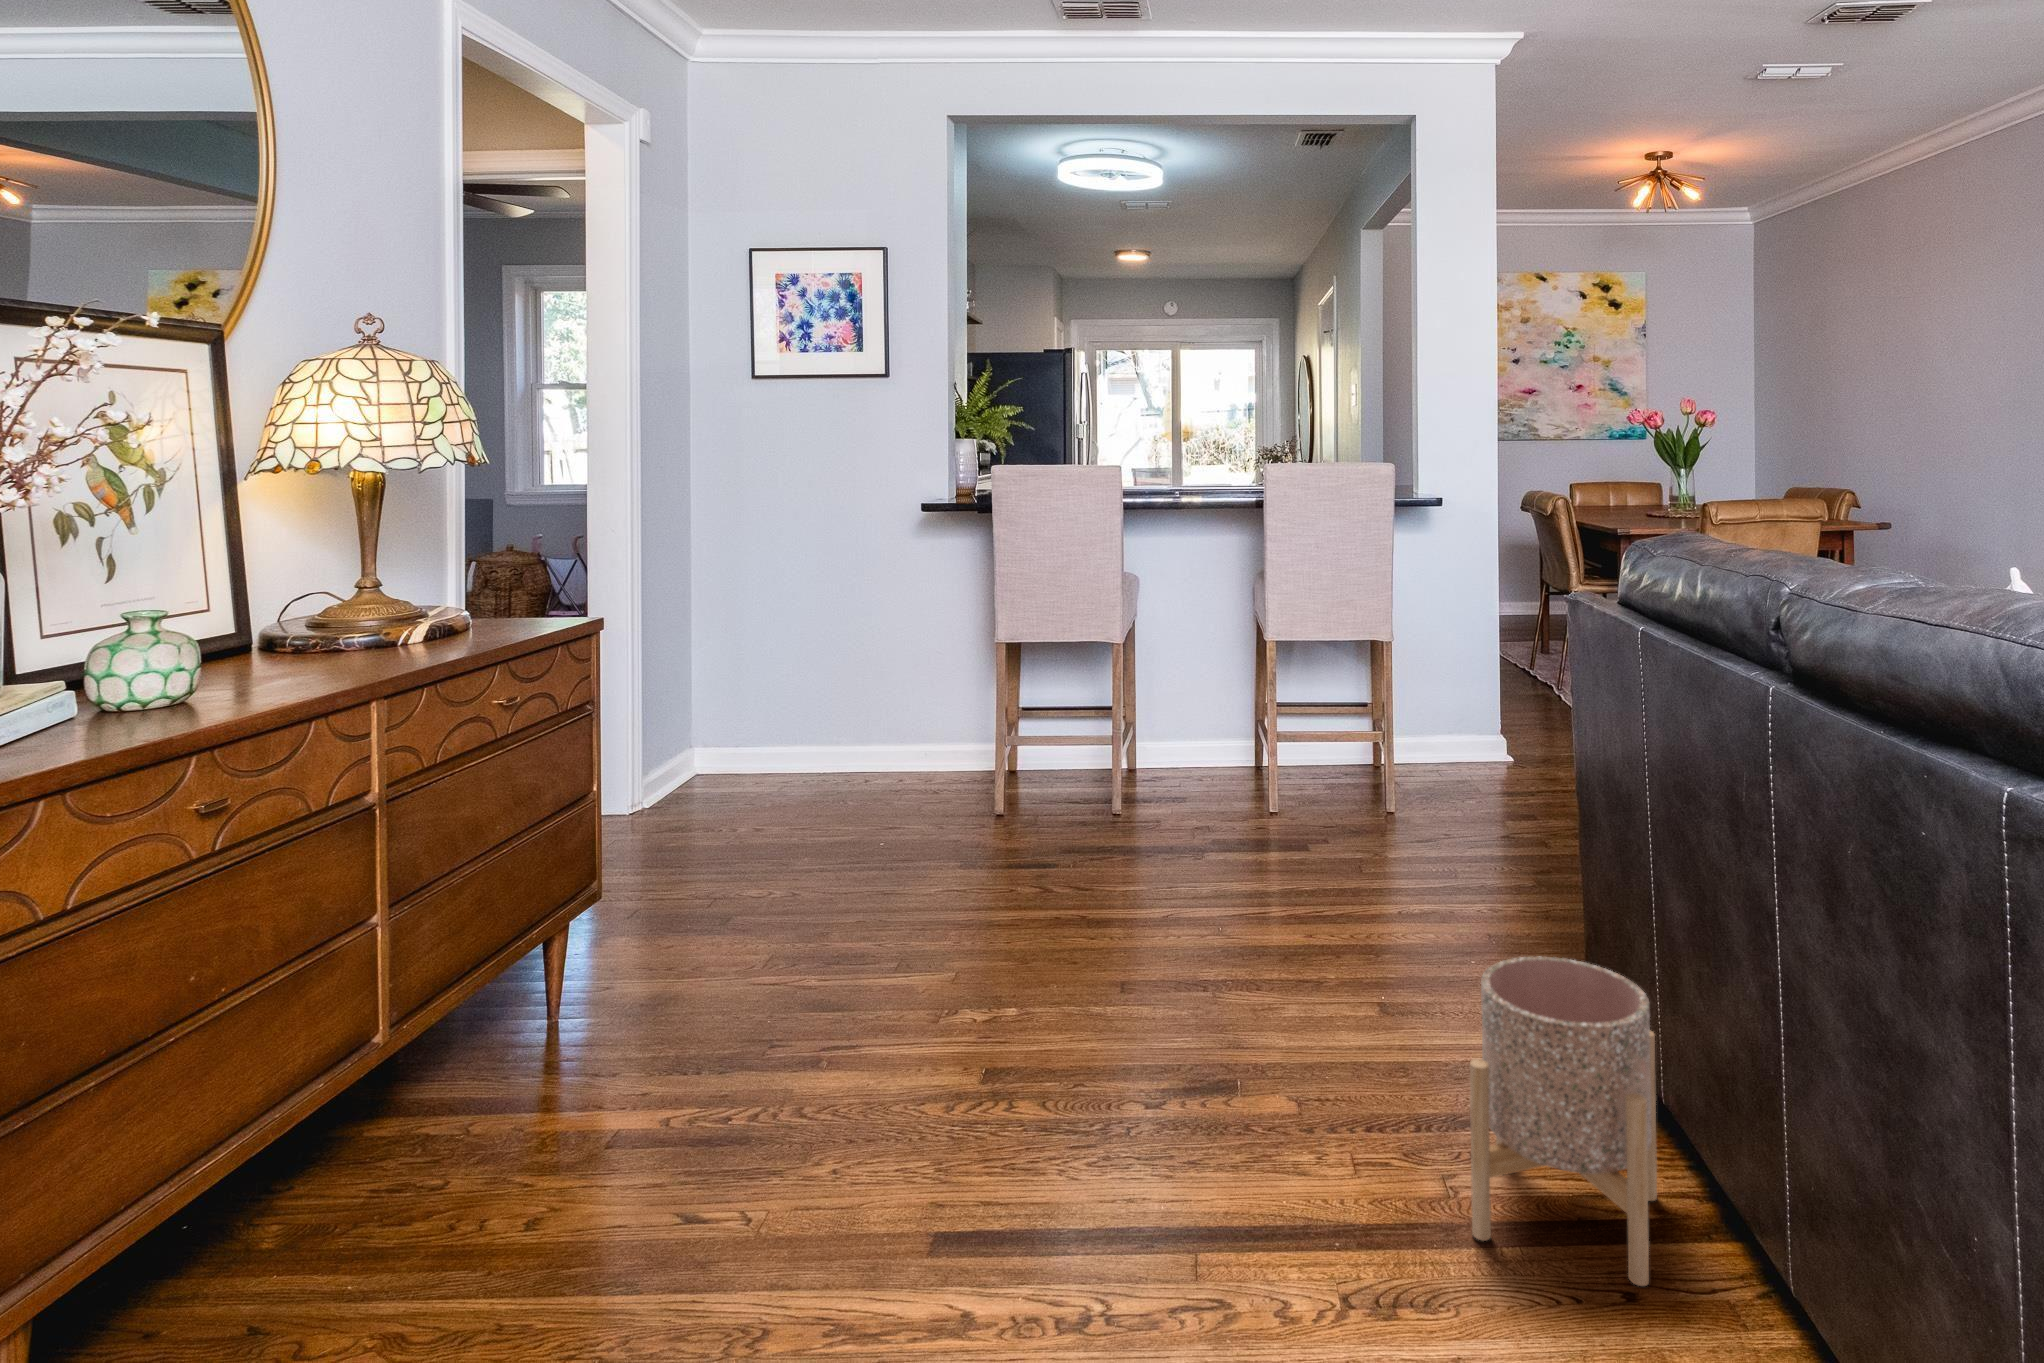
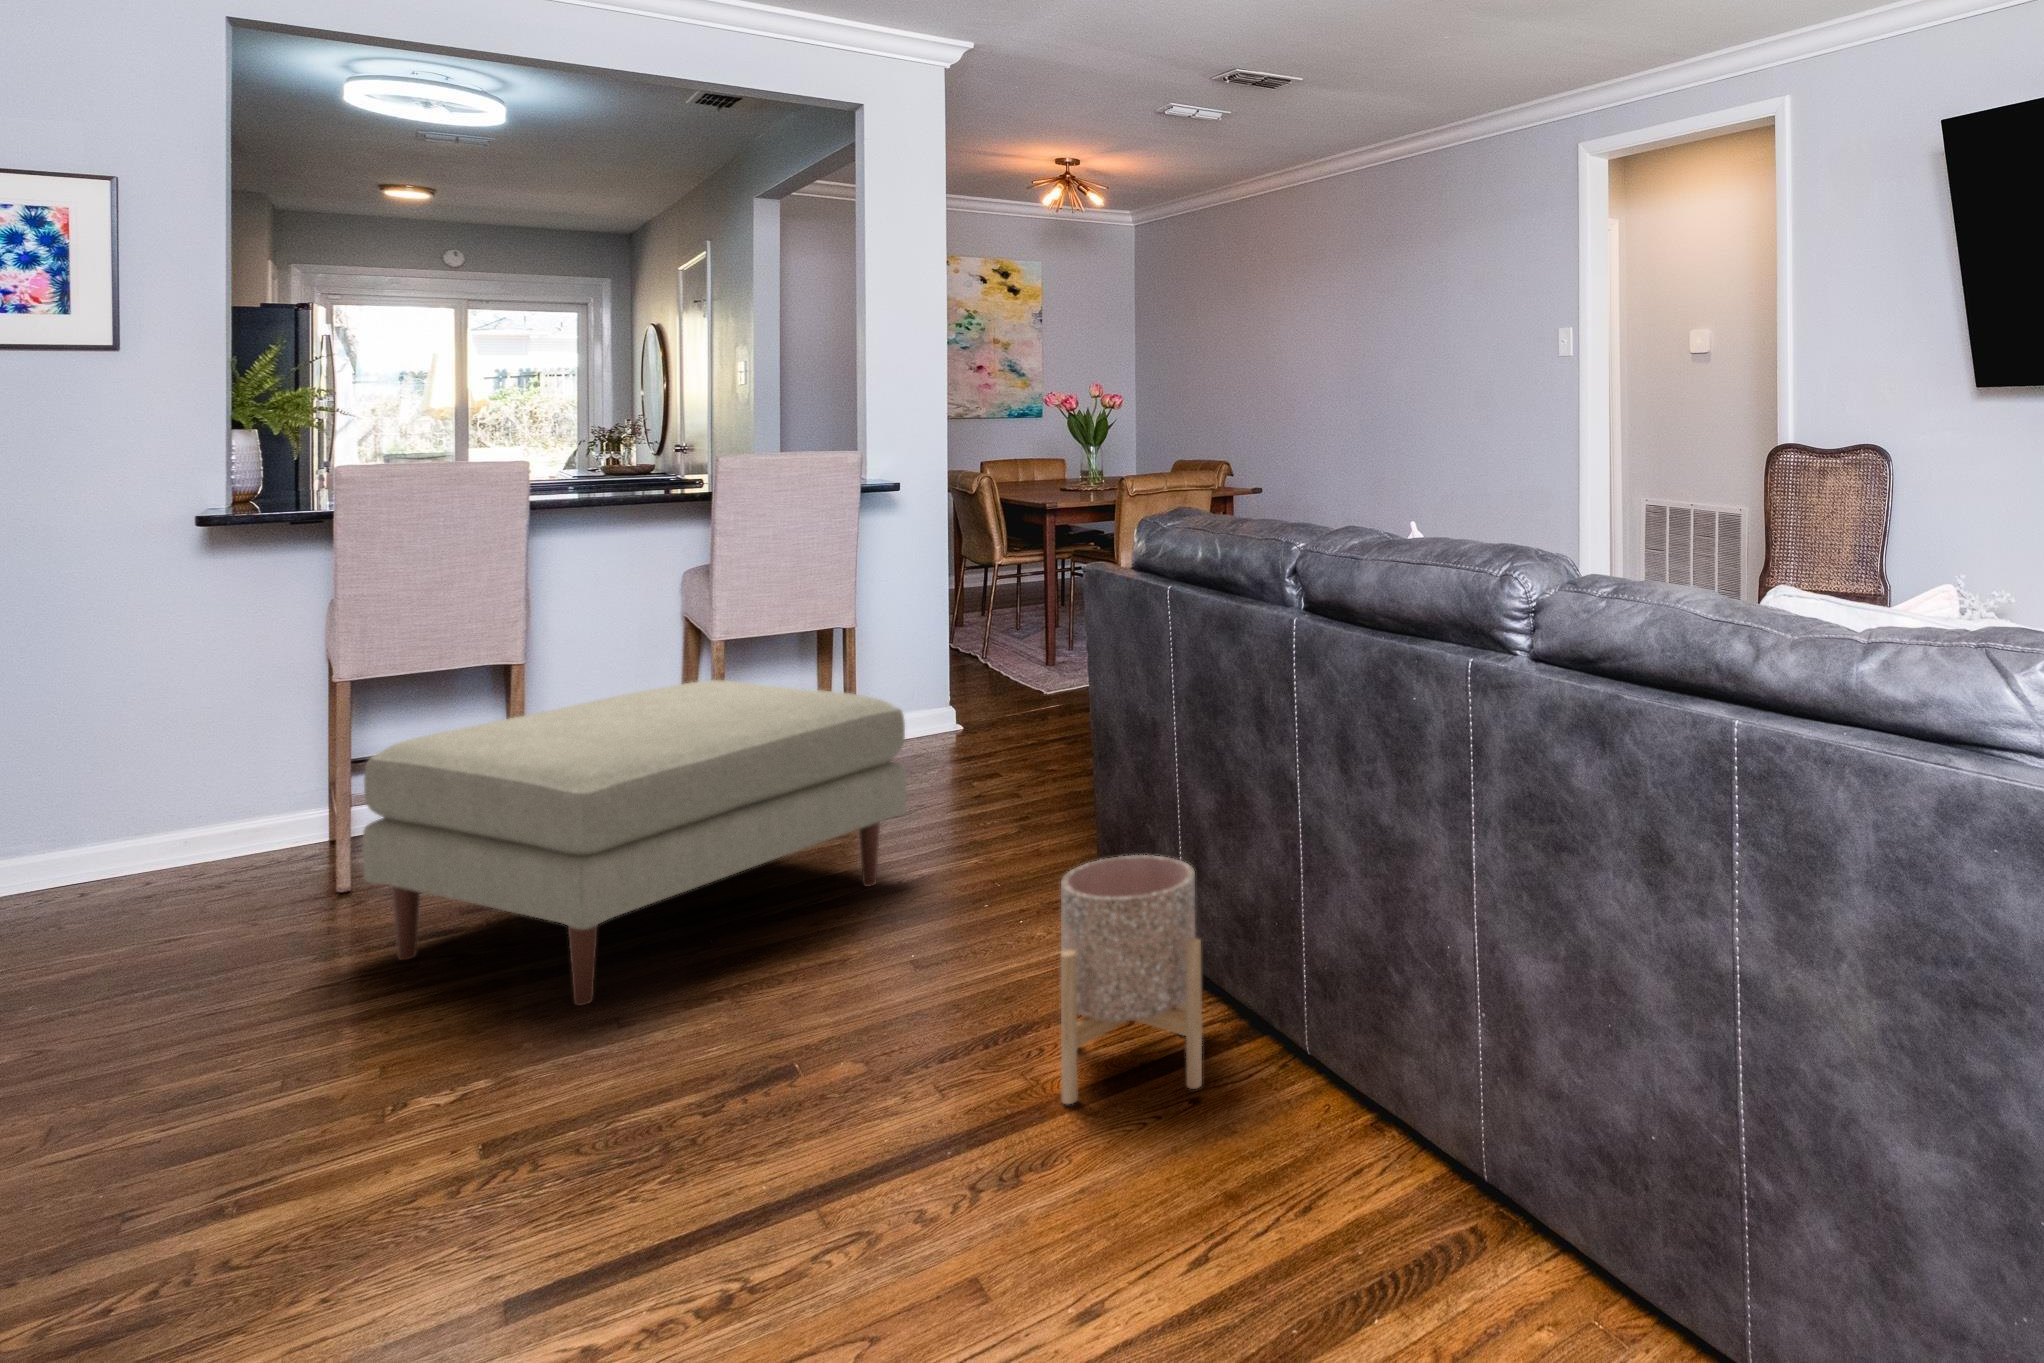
ottoman: none [992,674,1407,953] -> present [362,680,907,1006]

